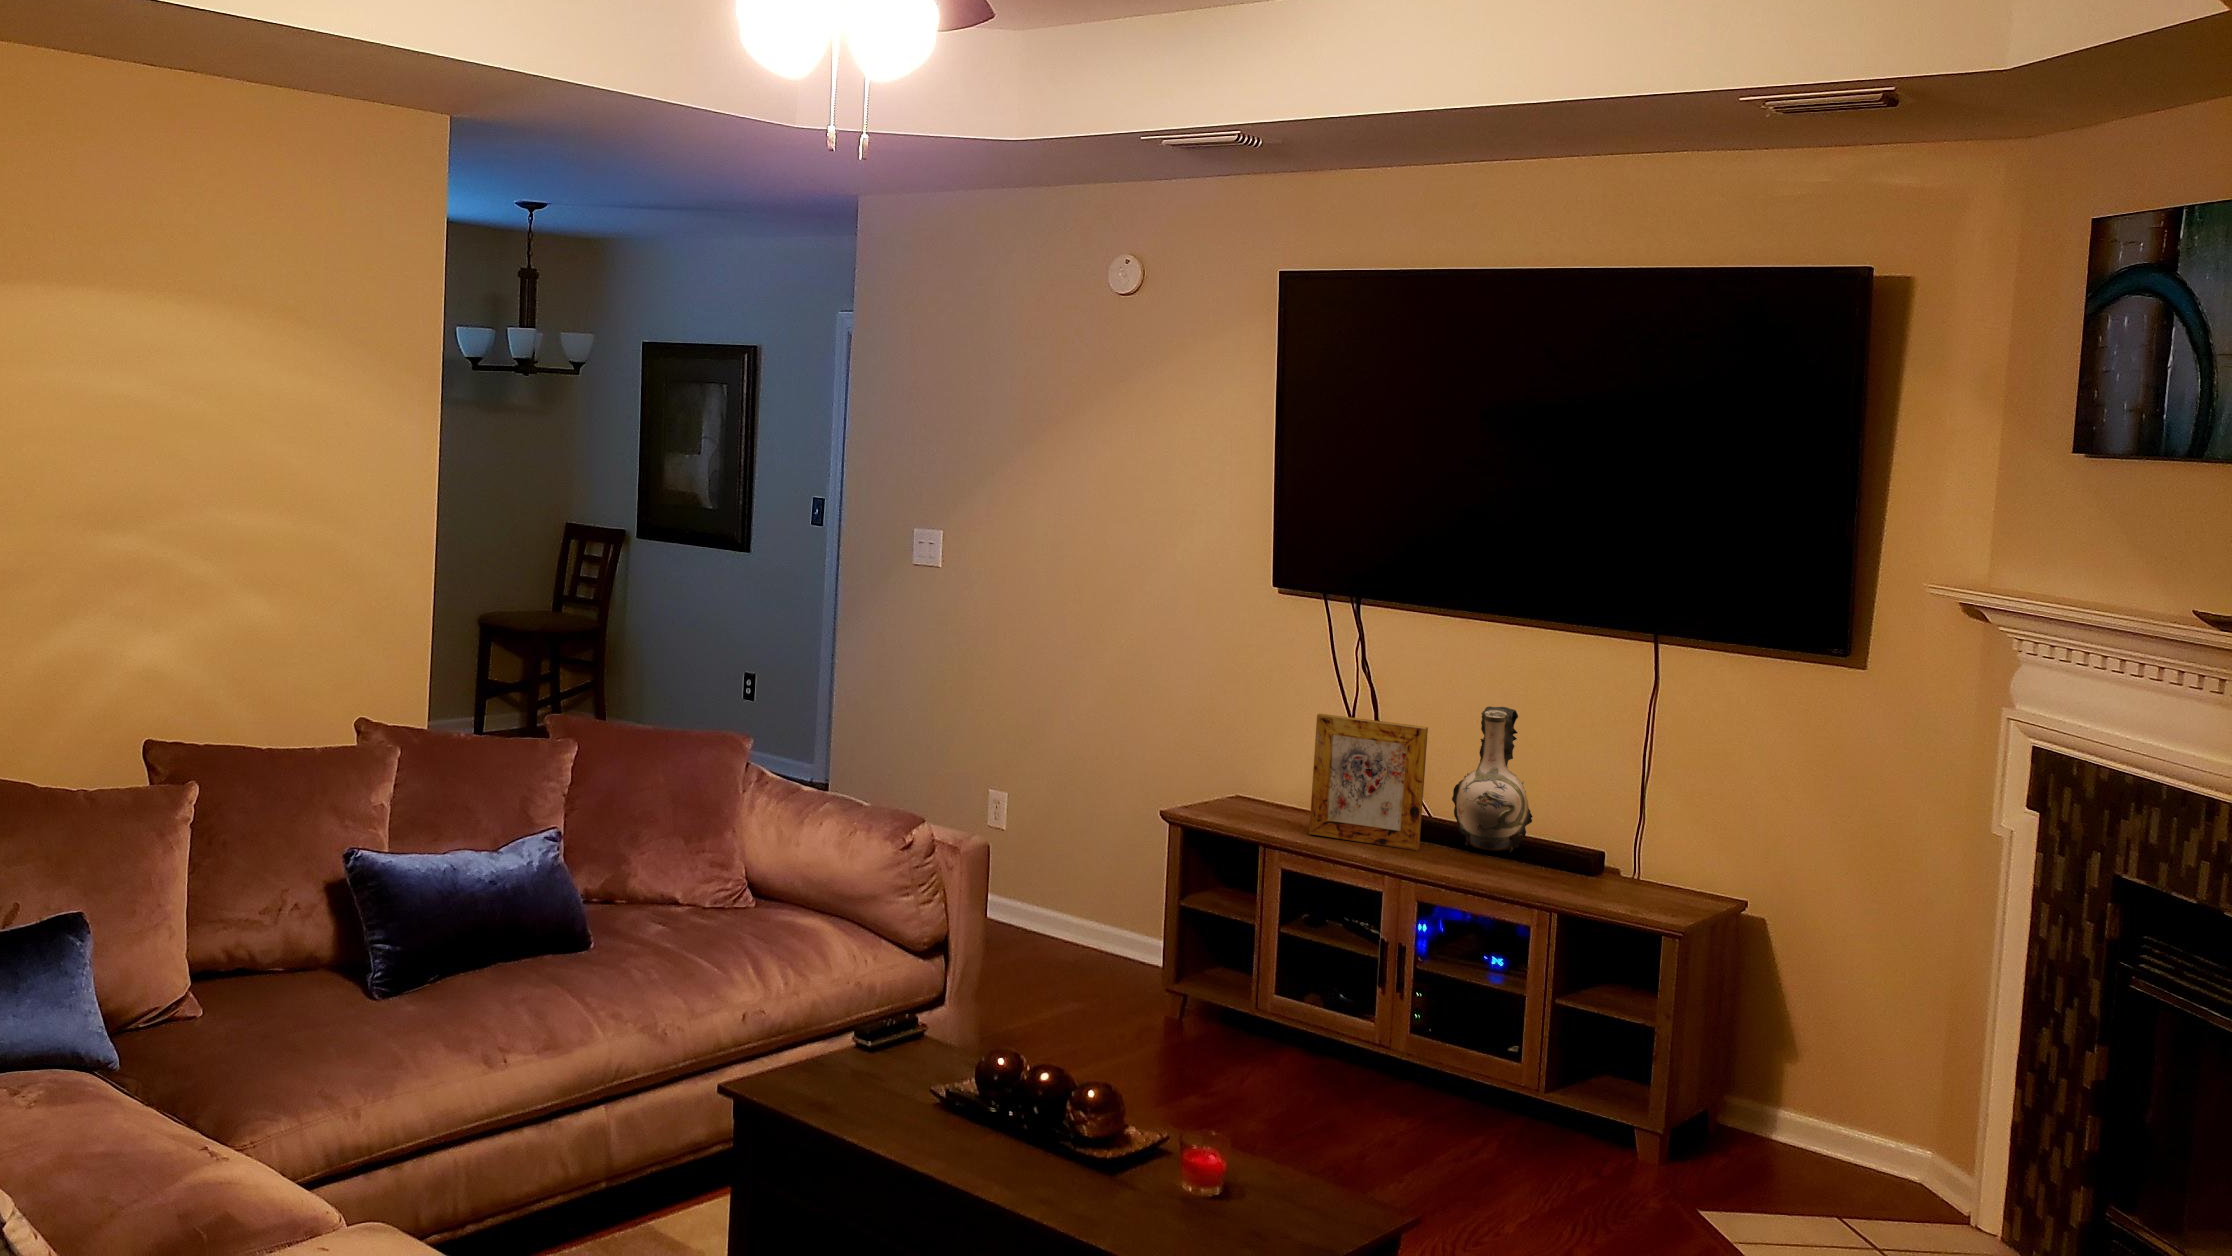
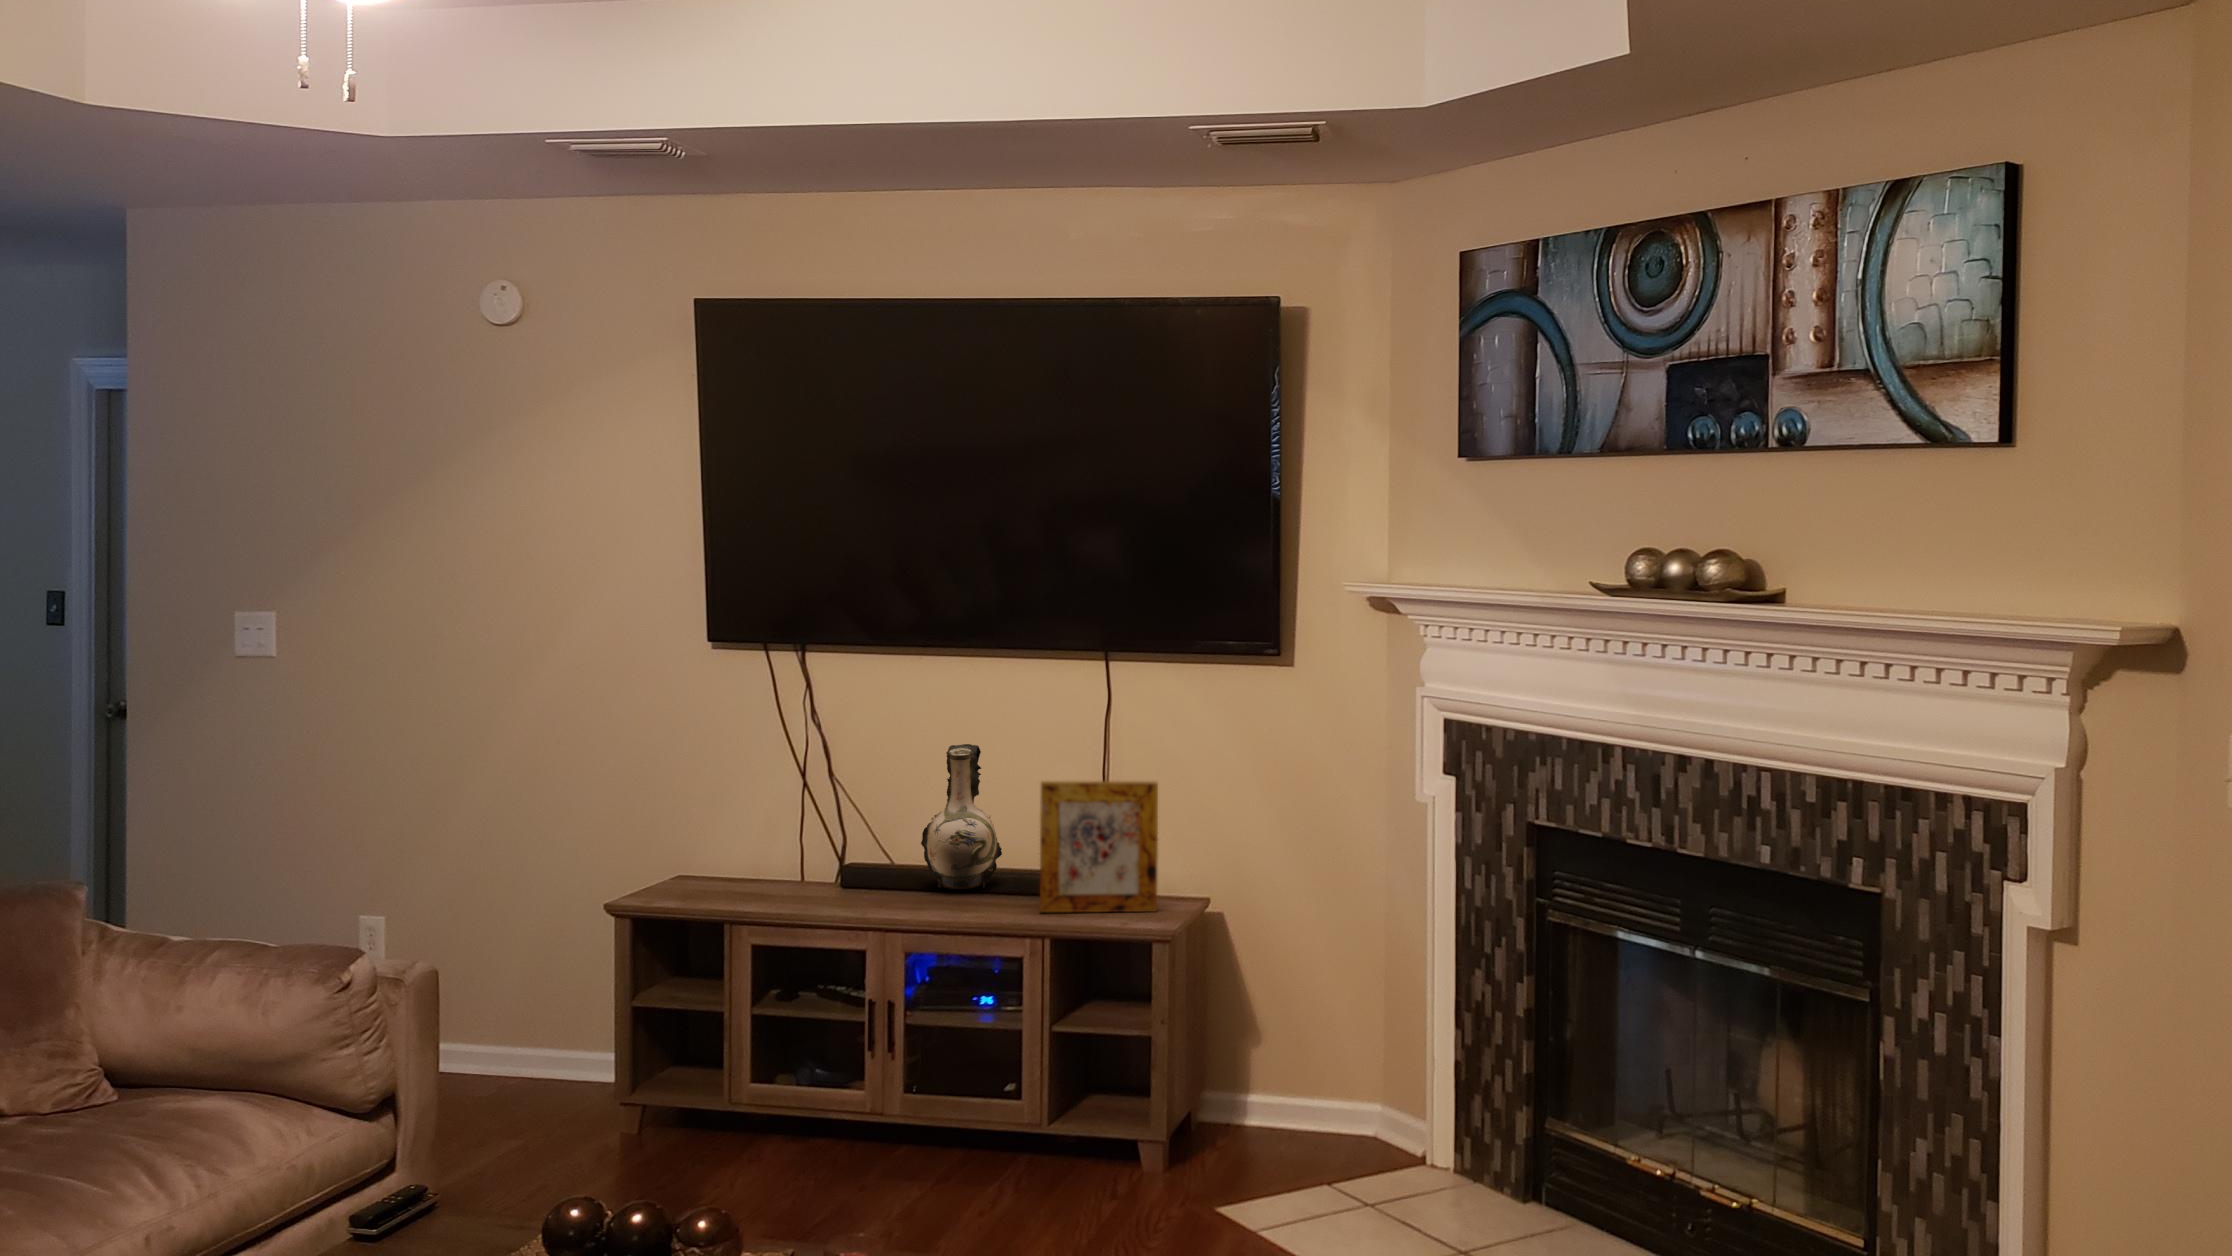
picture frame: present [1309,714,1428,850] -> present [1040,781,1158,912]

